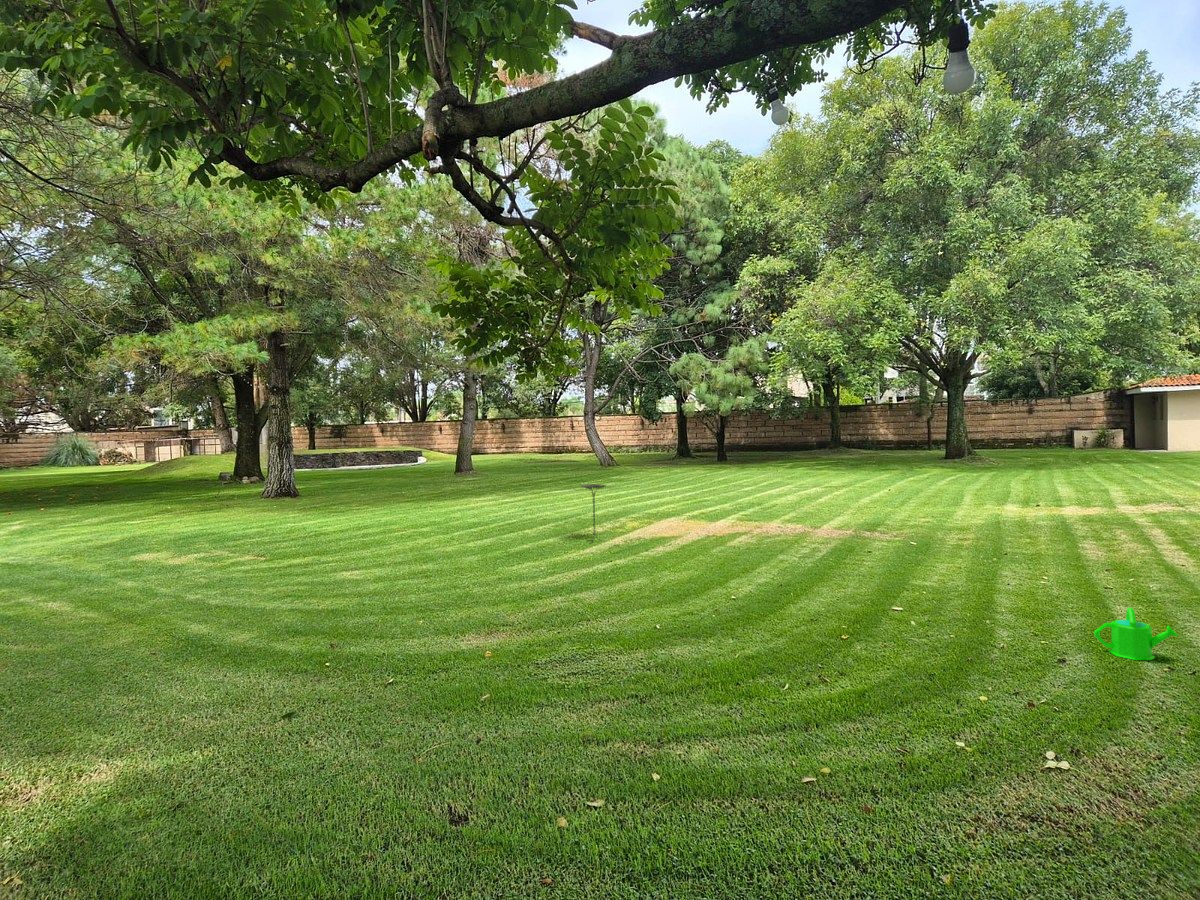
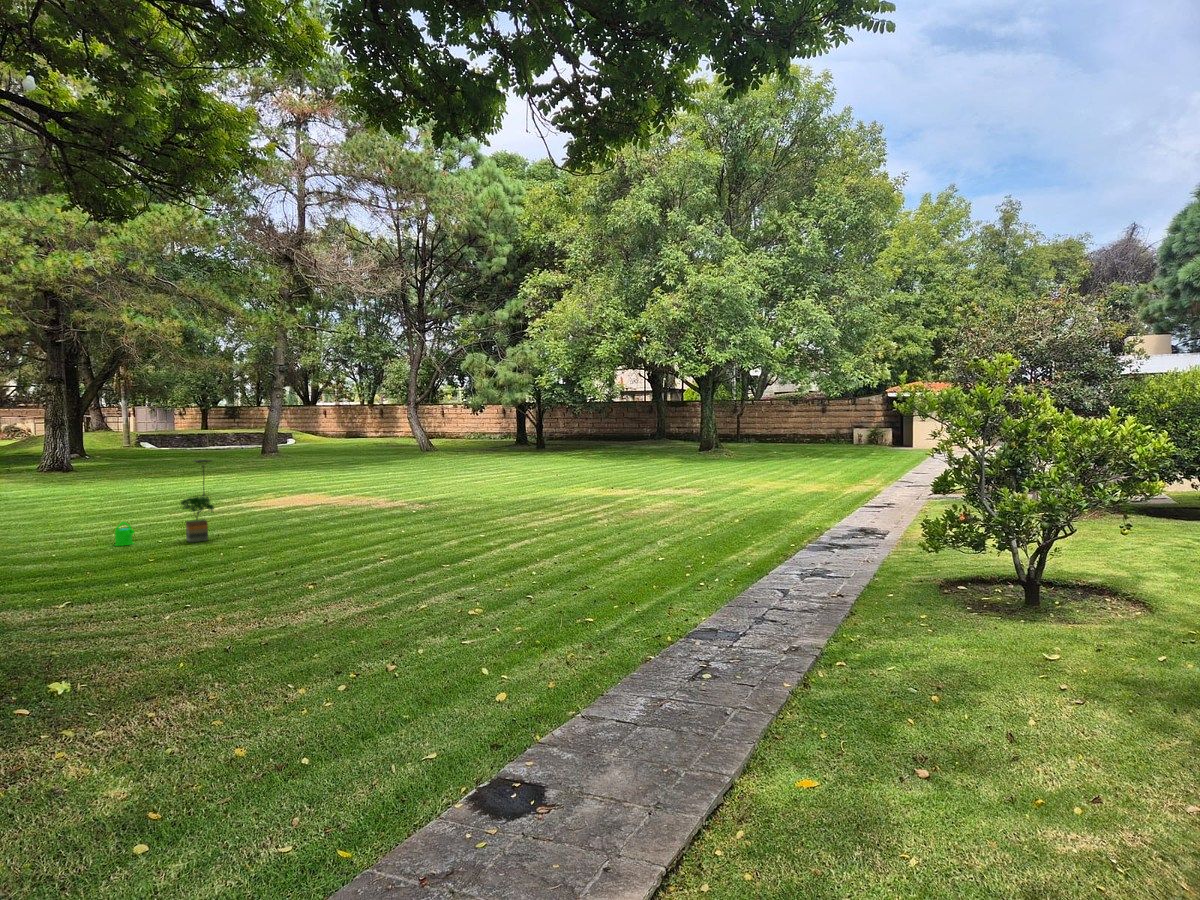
potted tree: none [949,566,1034,671] -> present [180,497,214,542]
watering can: present [1094,608,1178,660] -> present [115,522,134,546]

